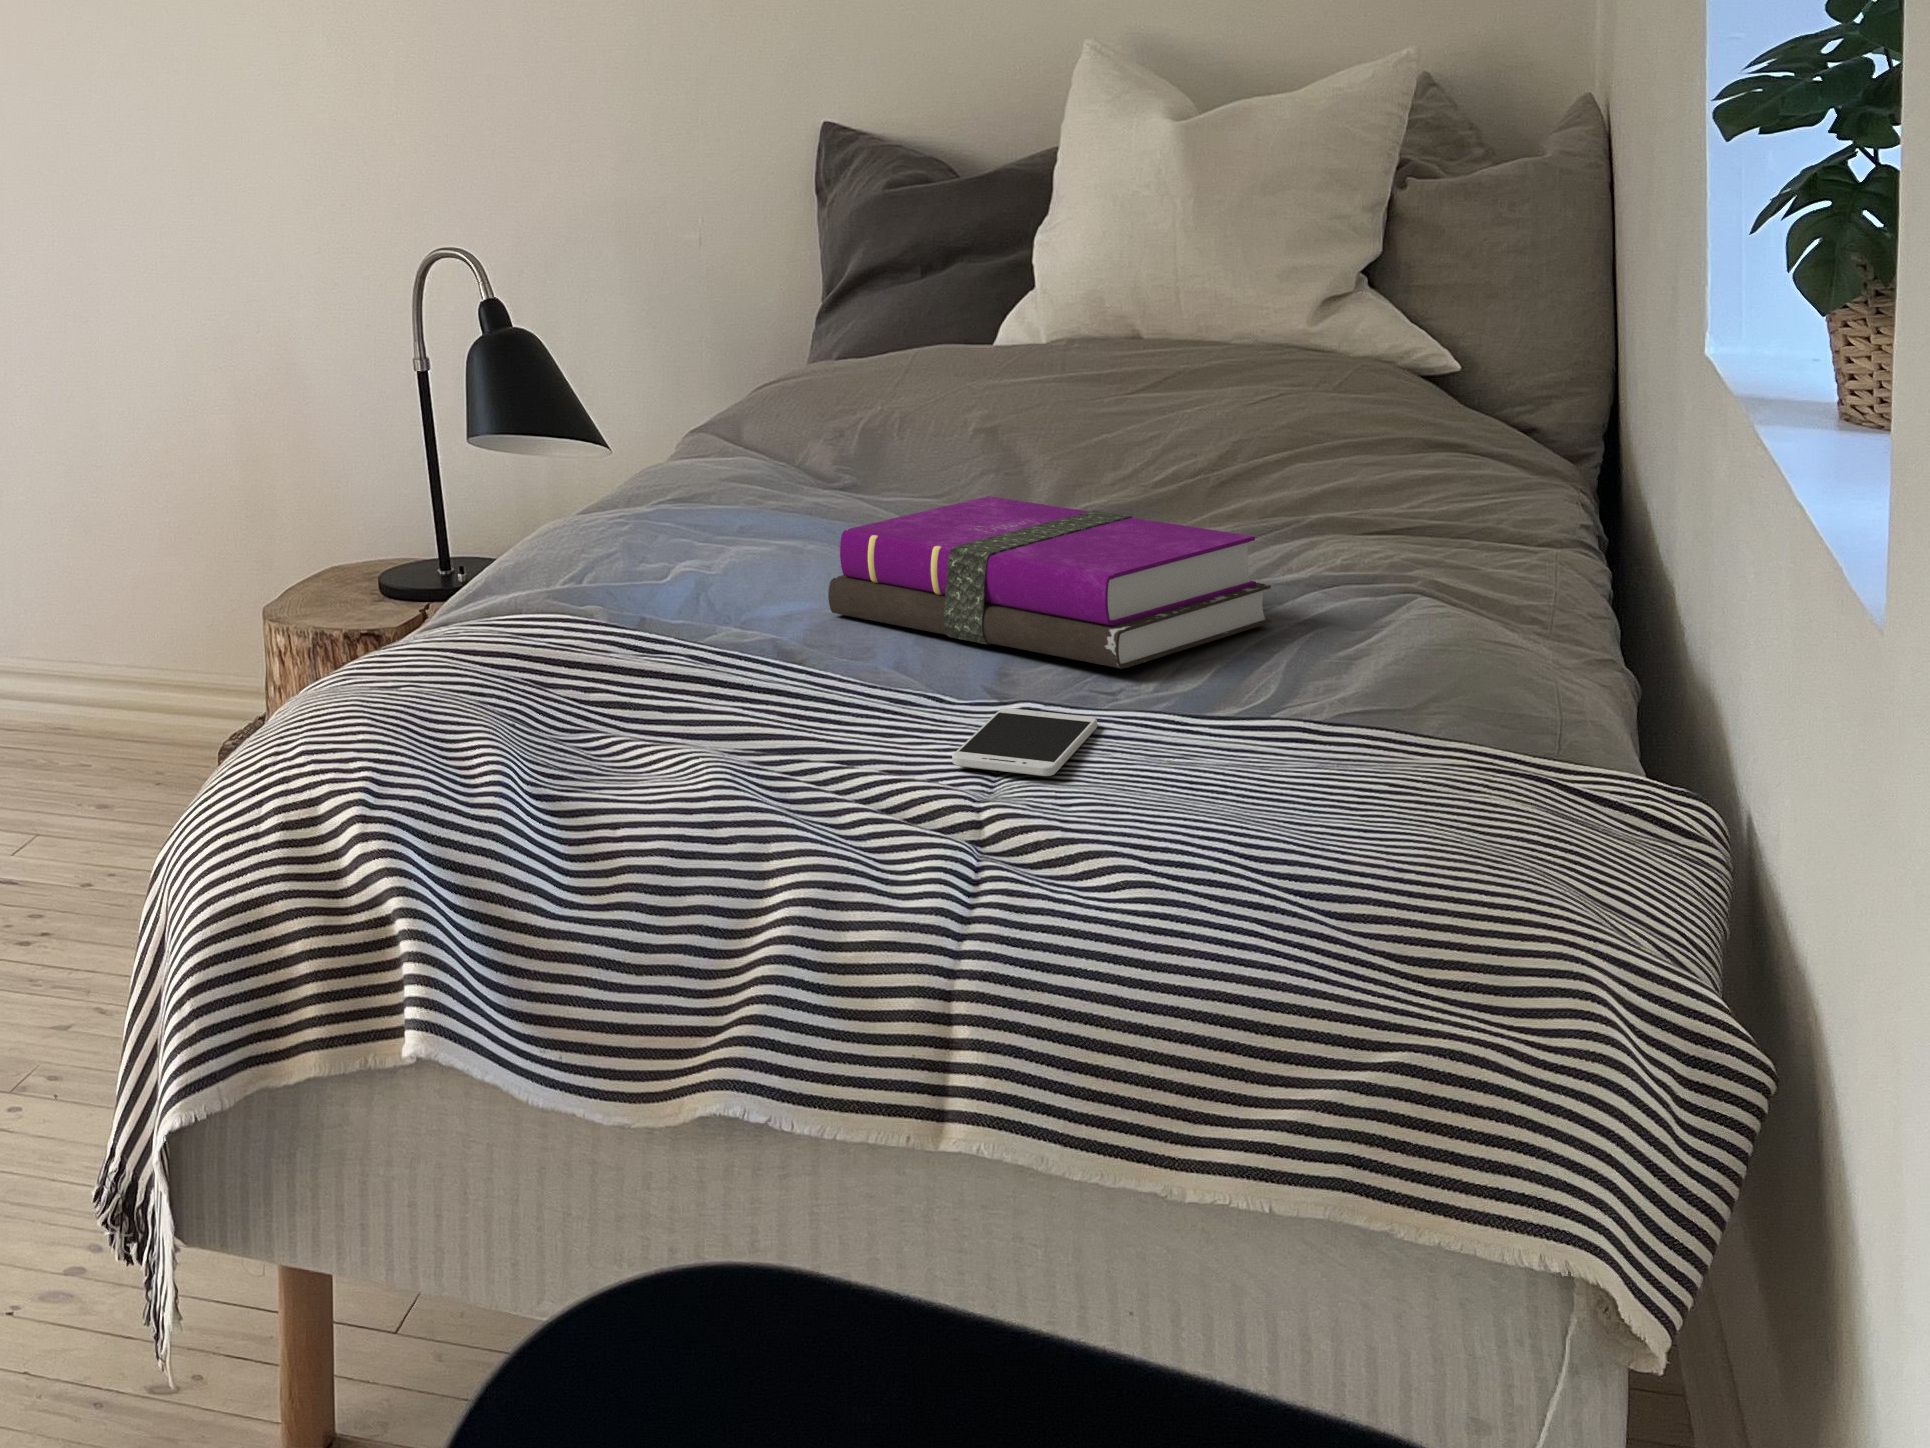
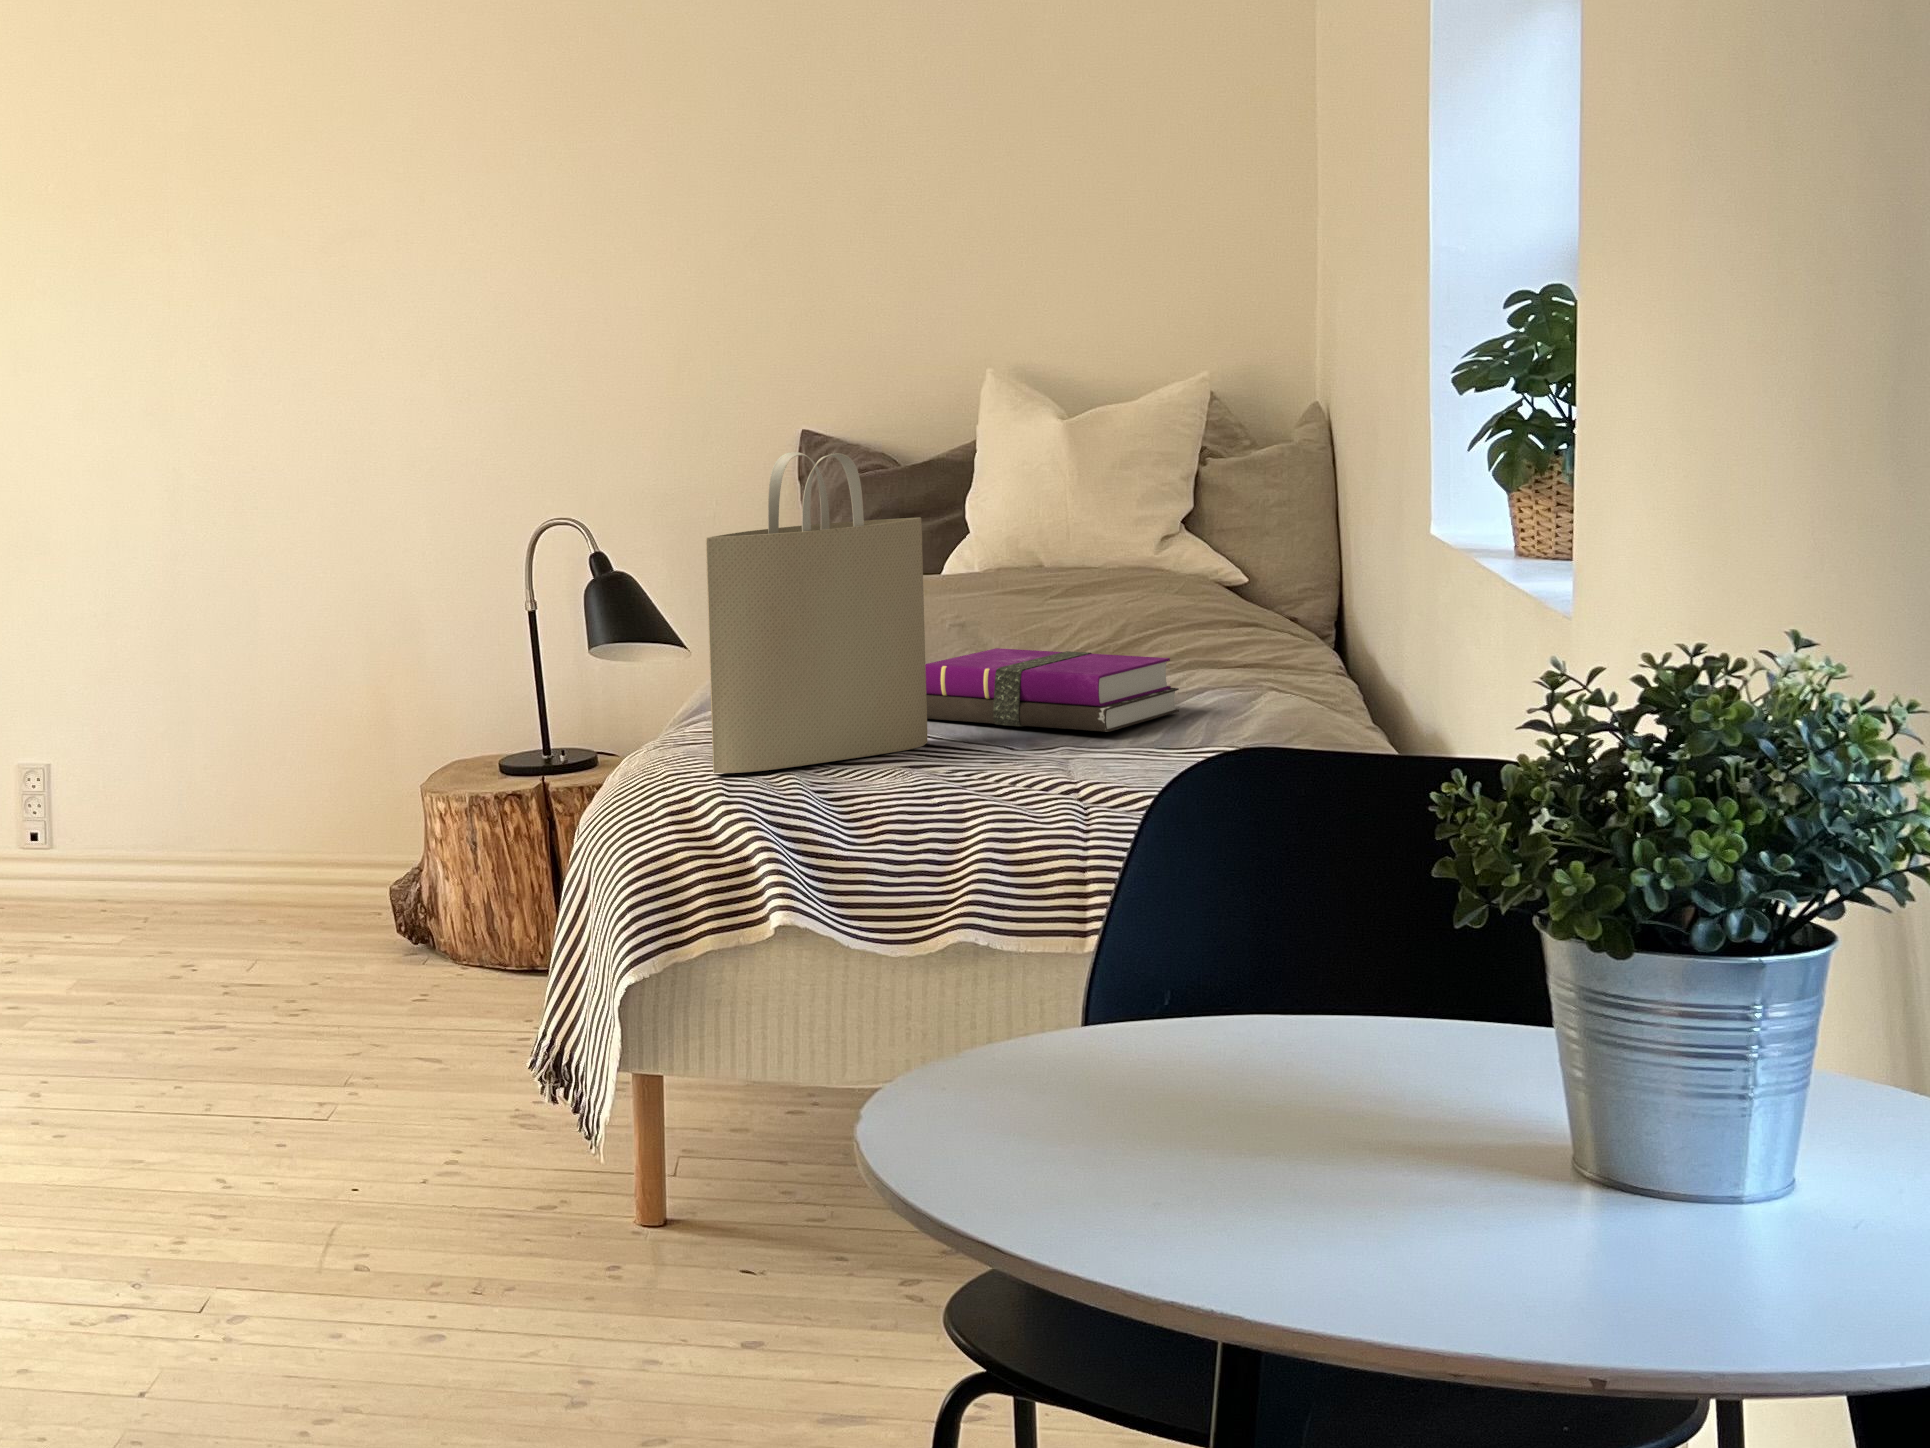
tote bag: none [410,206,821,726] -> present [706,452,928,773]
smartphone: present [952,708,1097,776] -> none [1035,752,1106,776]

